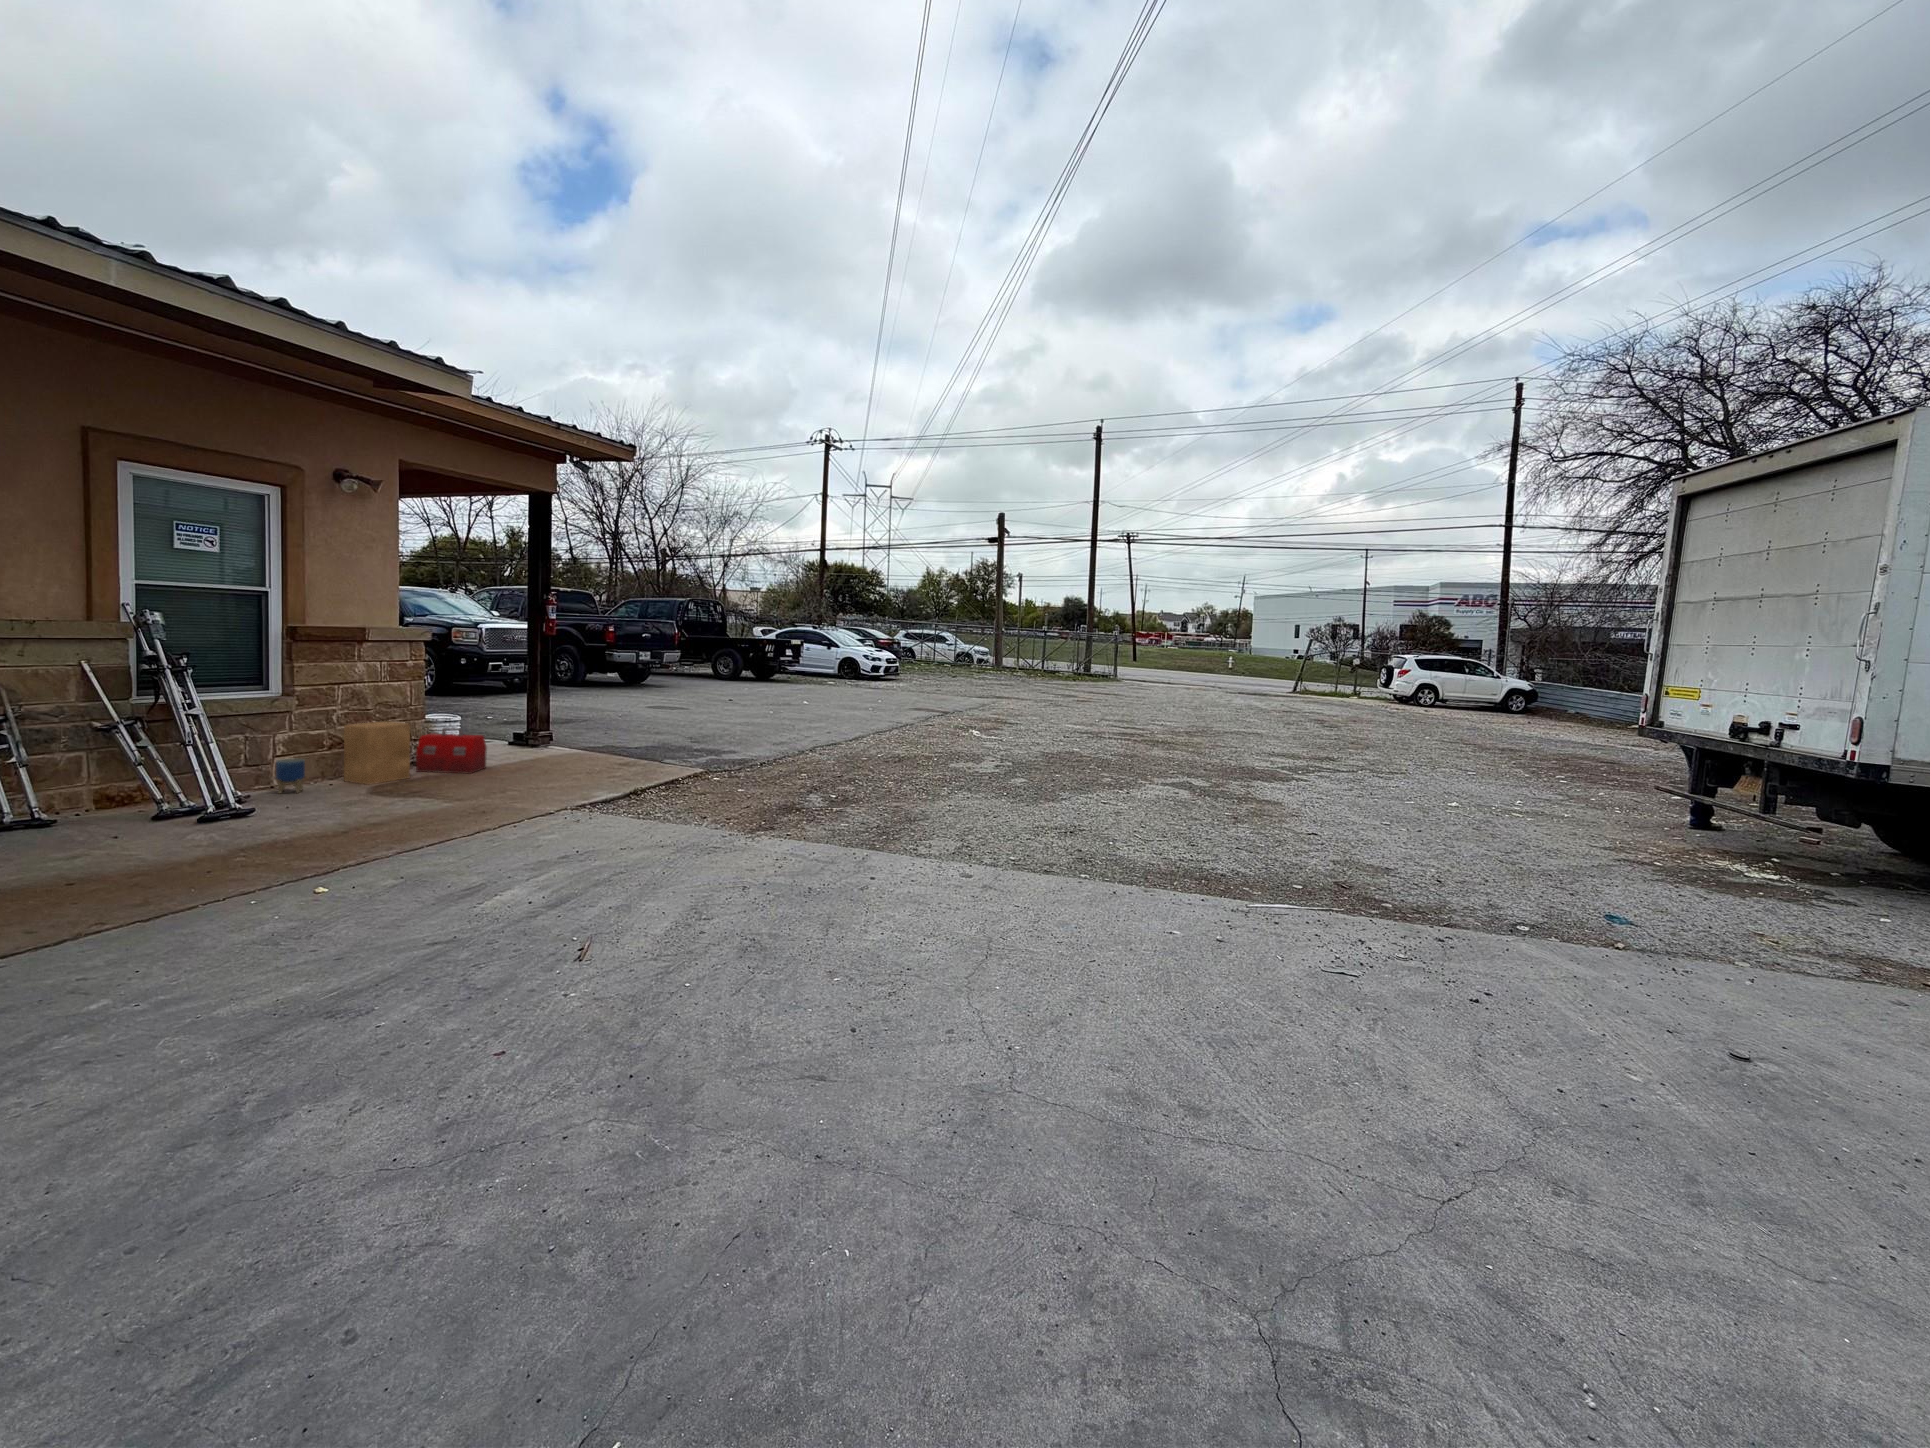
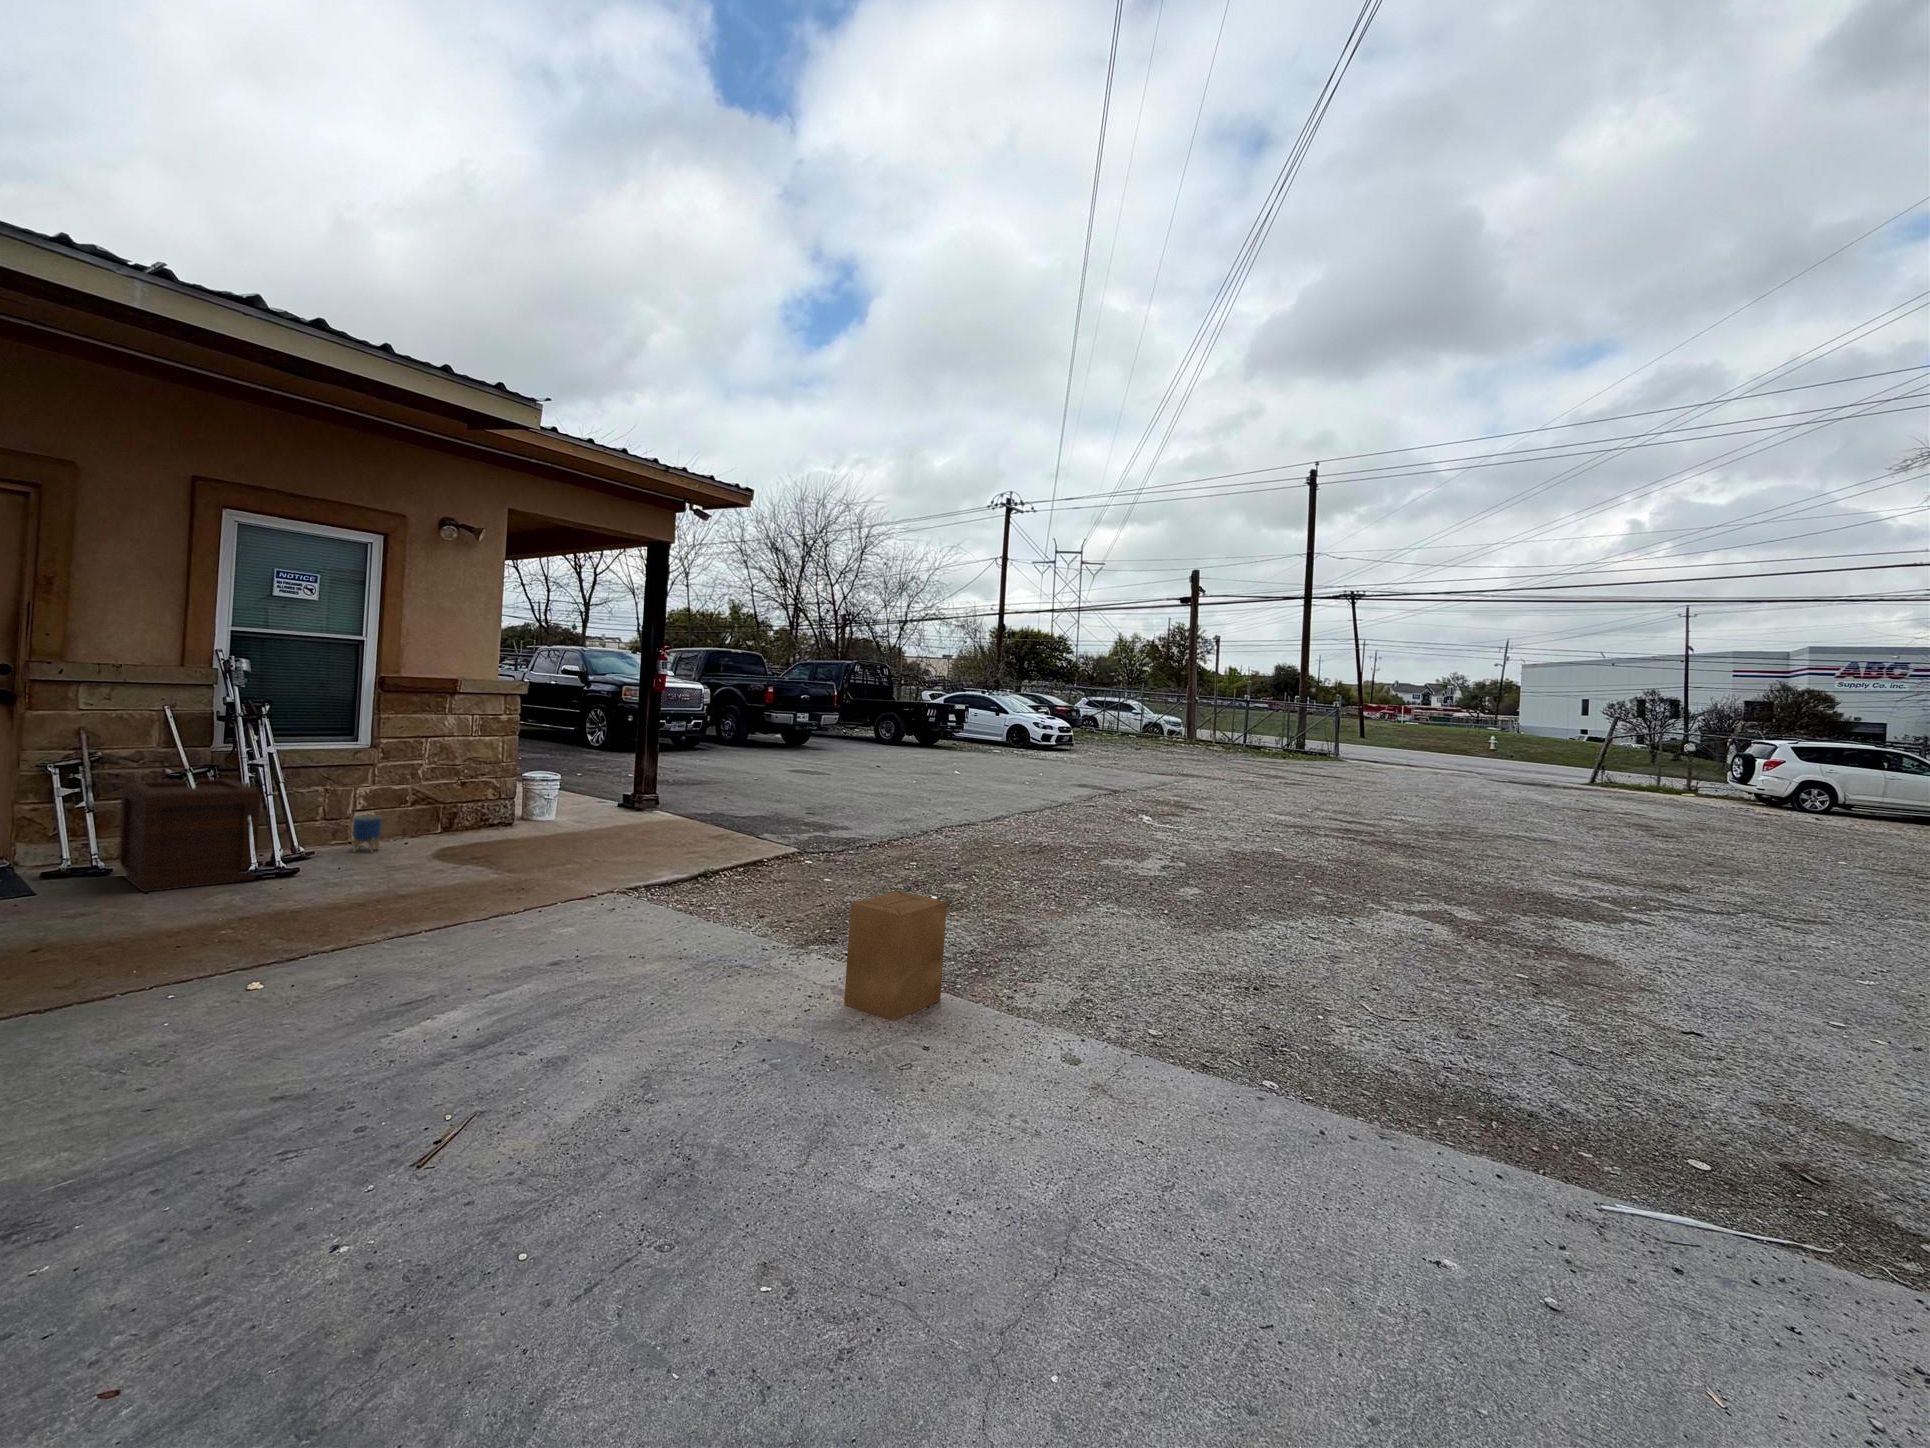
cardboard box: present [344,721,410,785] -> present [844,891,947,1021]
toolbox: present [416,728,487,774] -> none [505,788,578,840]
wooden crate: none [50,729,206,837] -> present [118,779,261,892]

